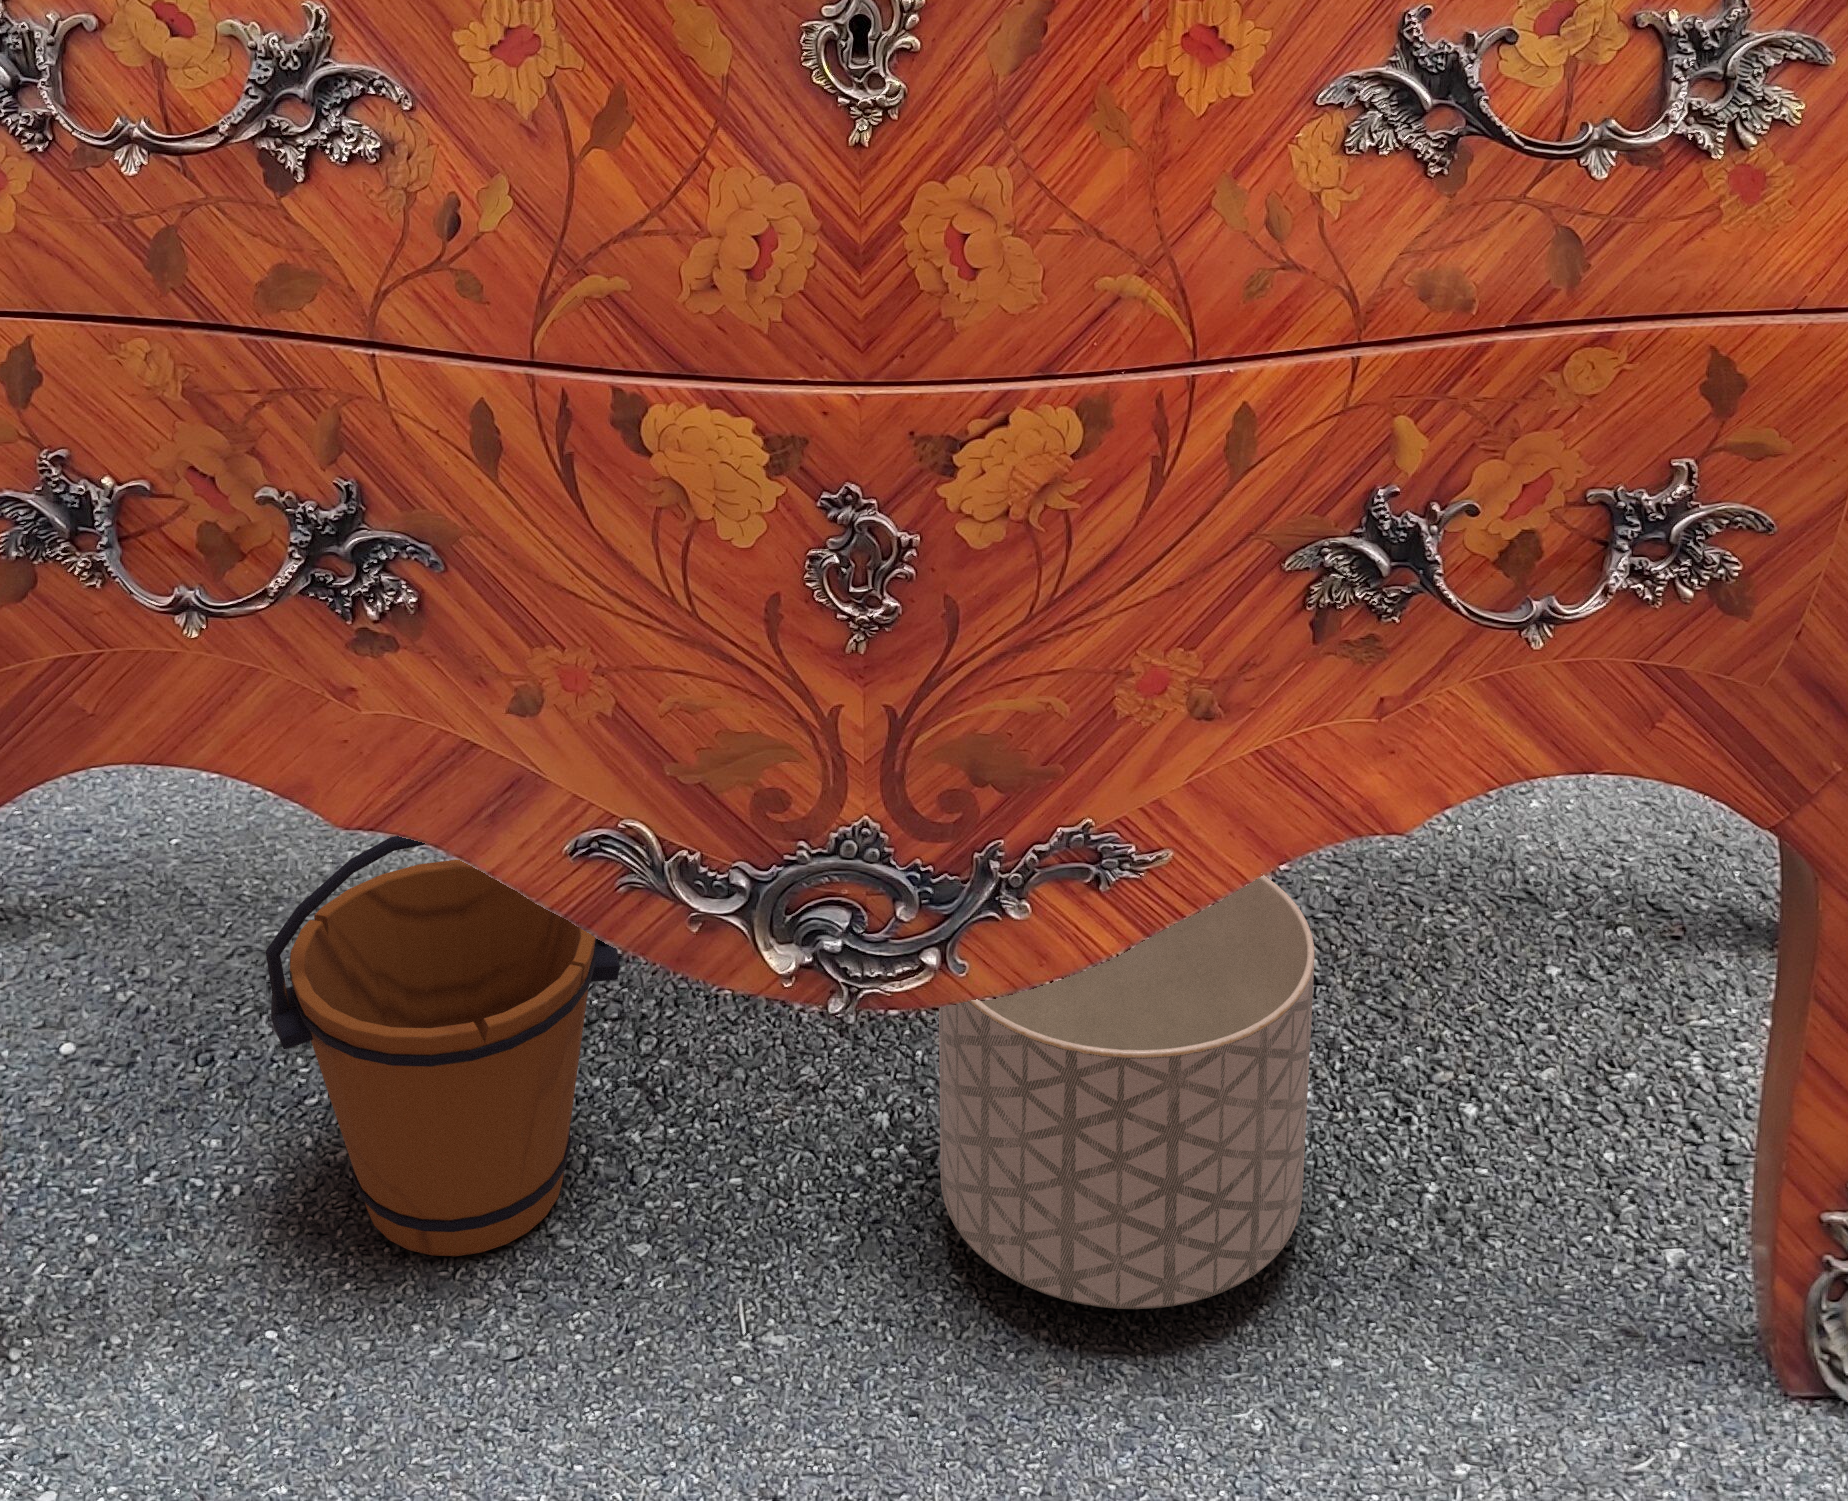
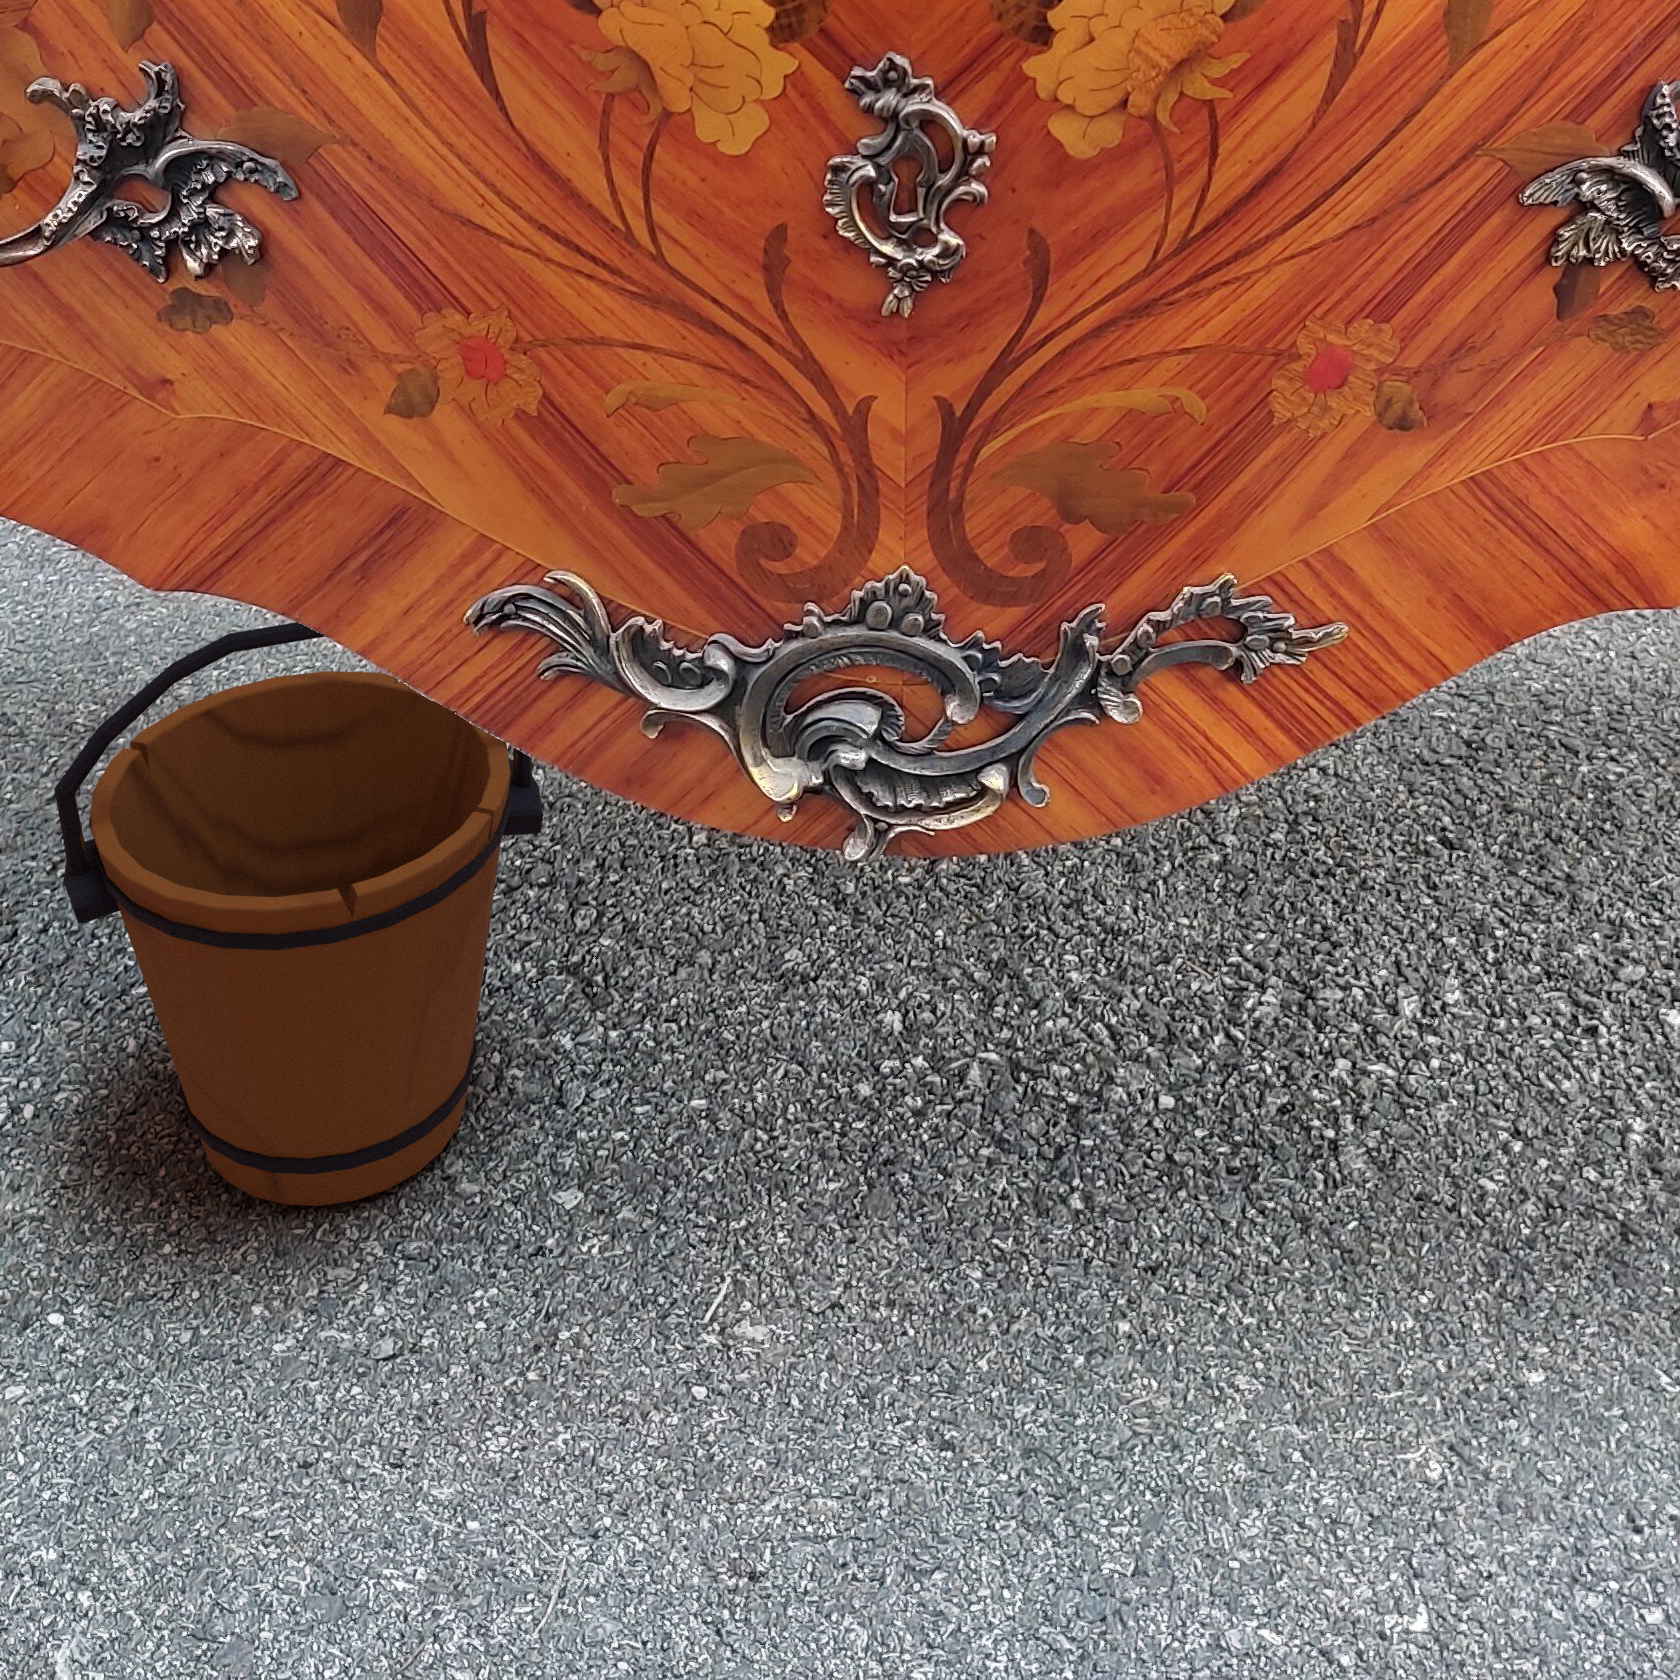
planter: present [939,875,1315,1309] -> none [978,644,1508,1298]

